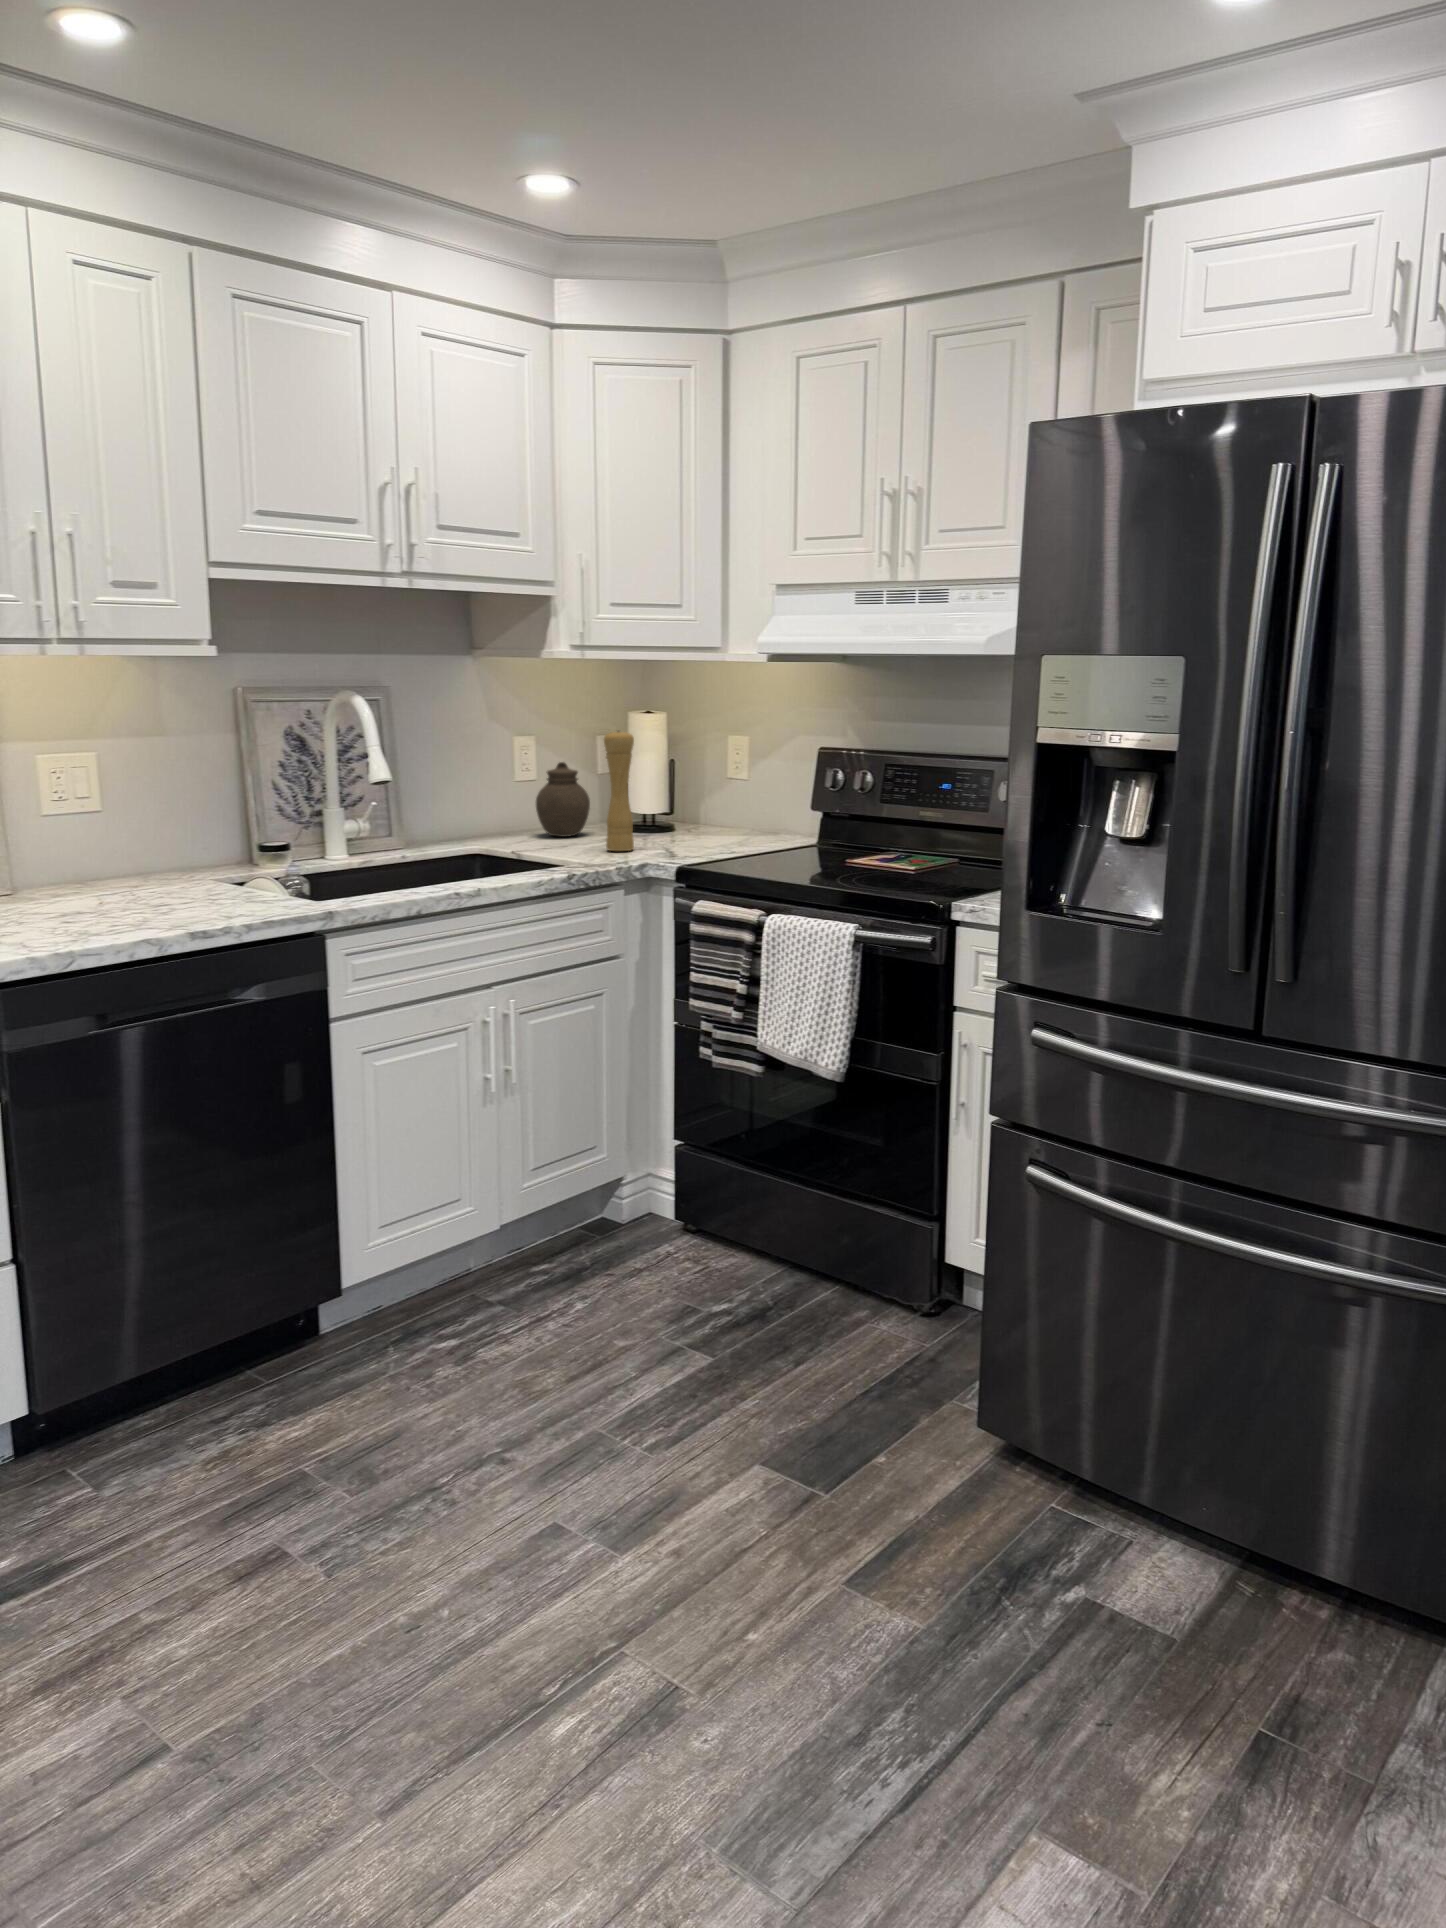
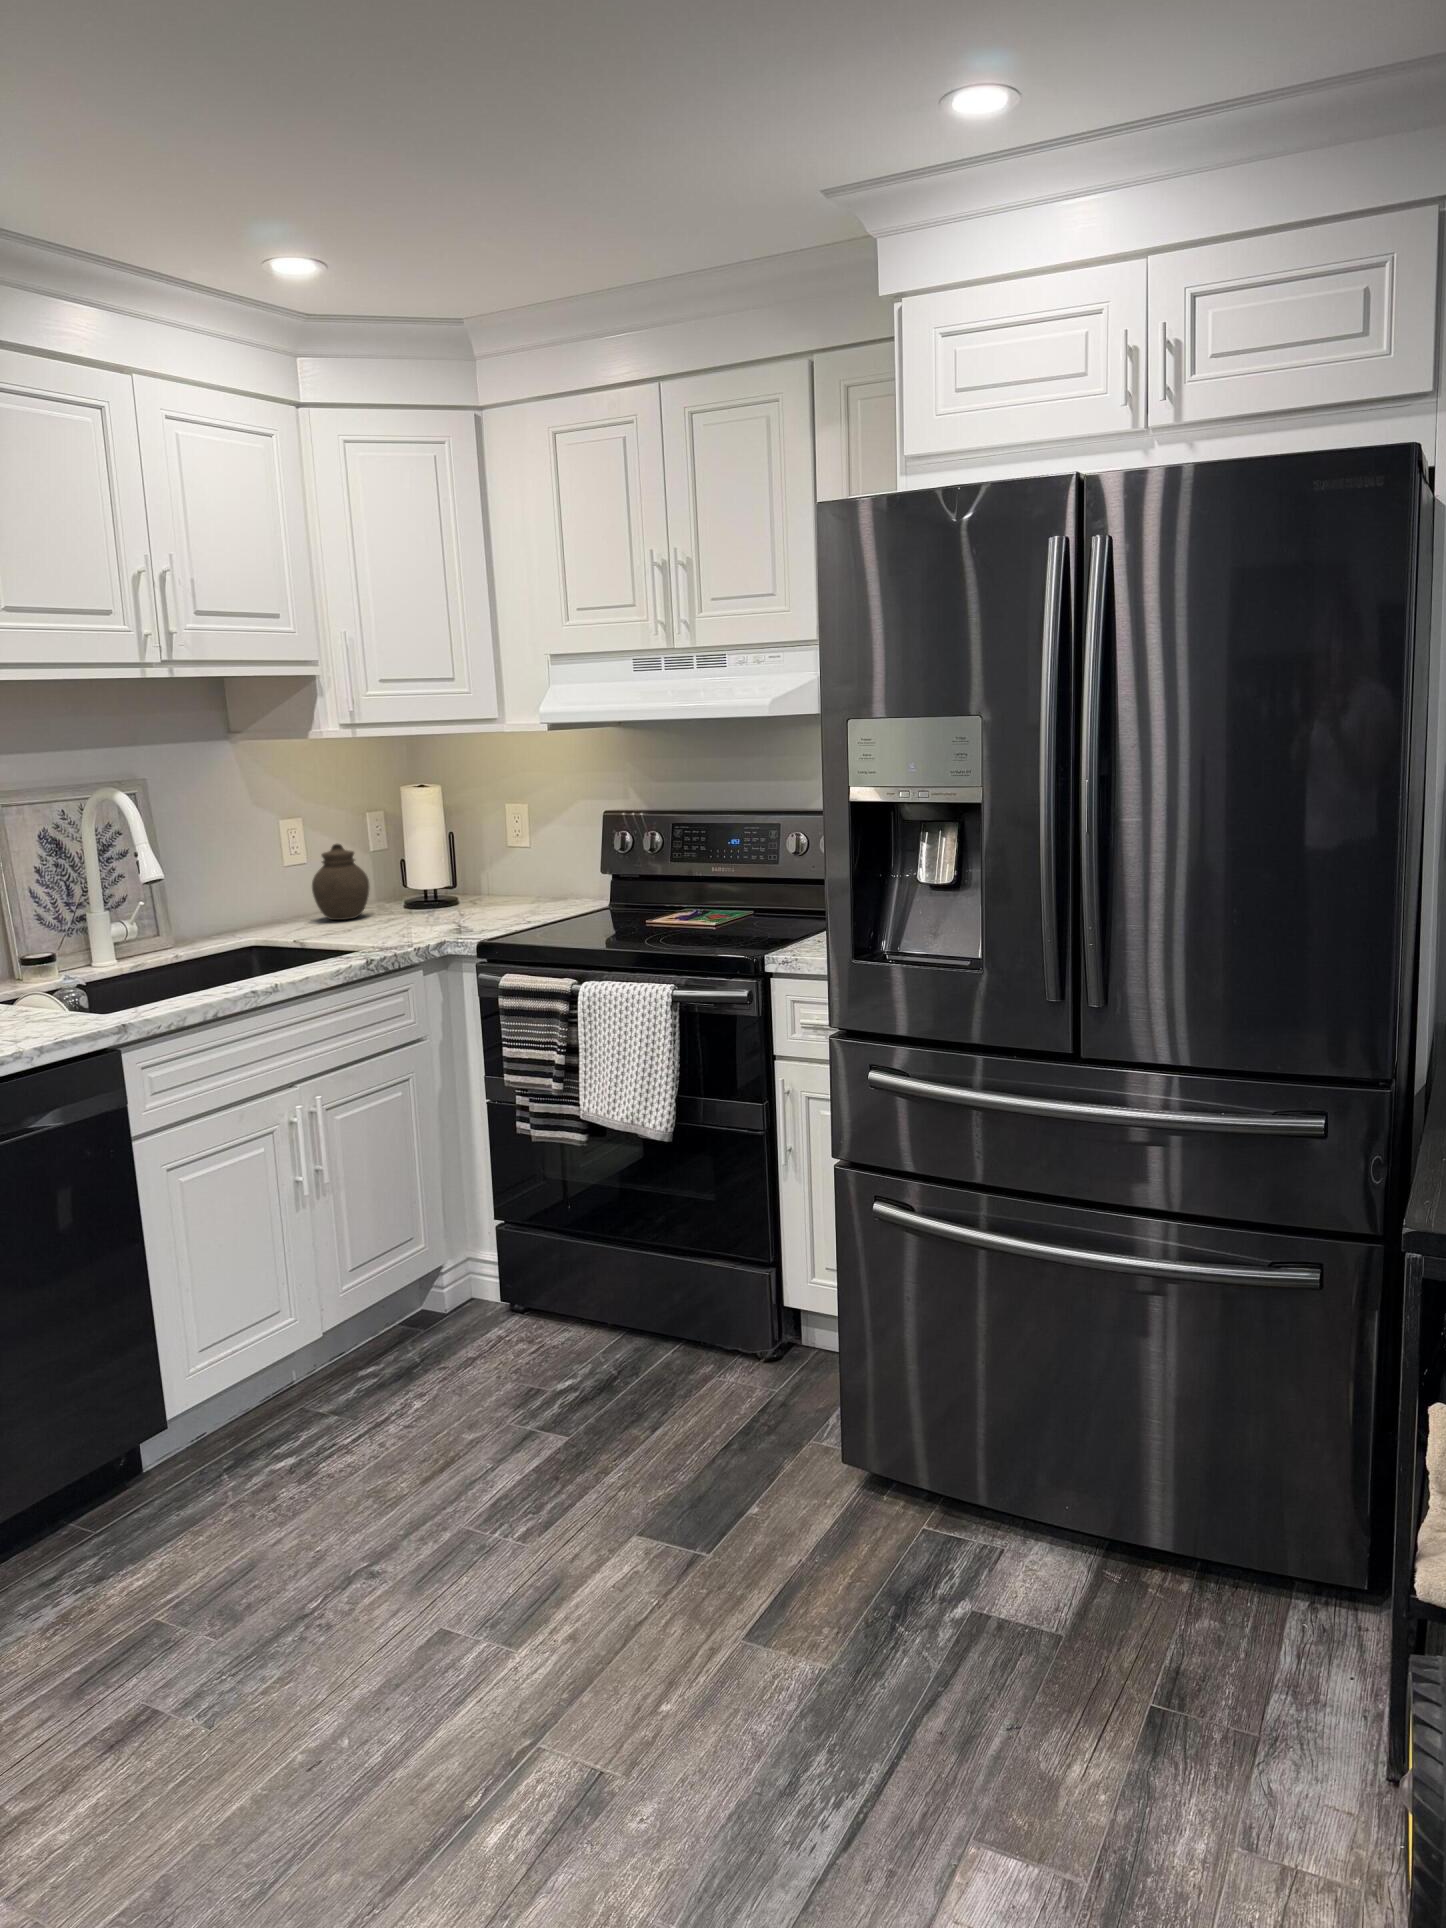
pepper mill: present [604,730,634,851] -> none [385,808,425,931]

